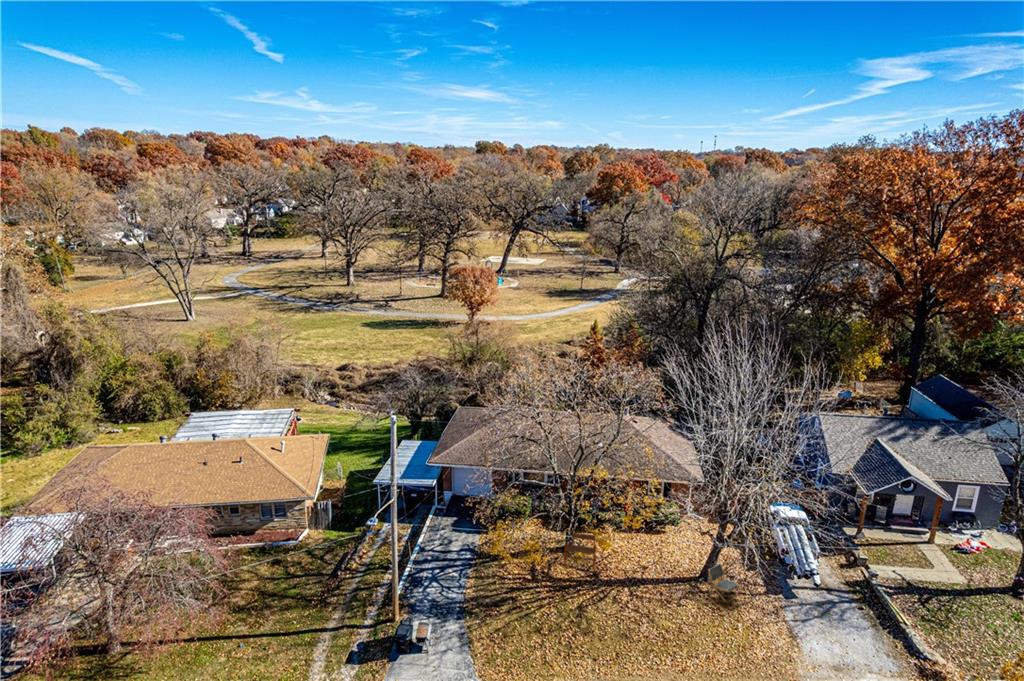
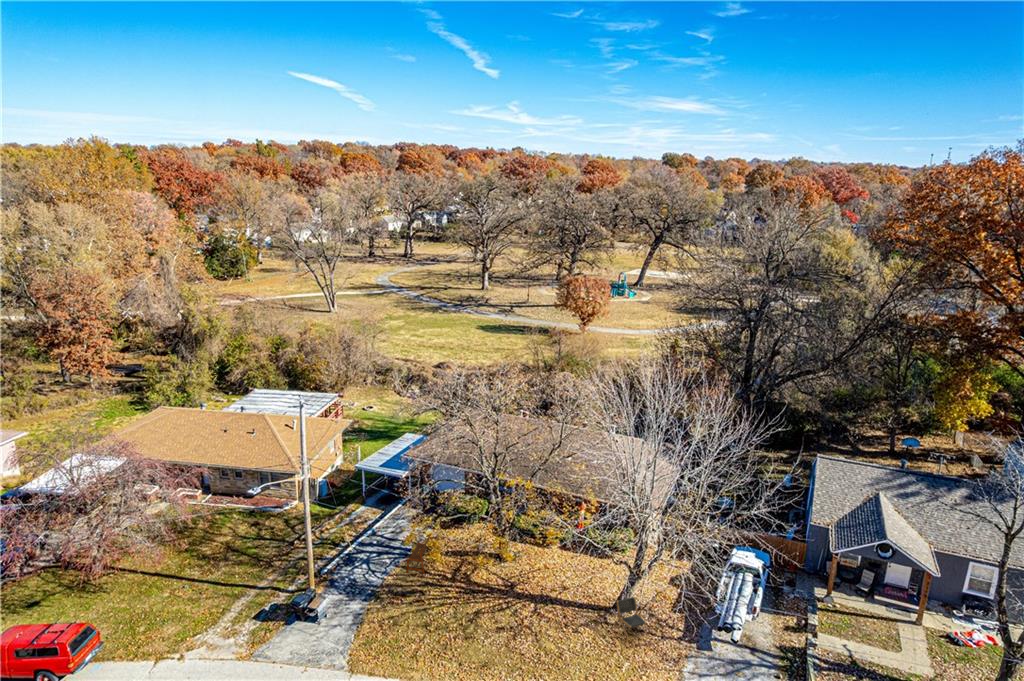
bench: present [564,533,597,569] -> present [406,535,430,574]

